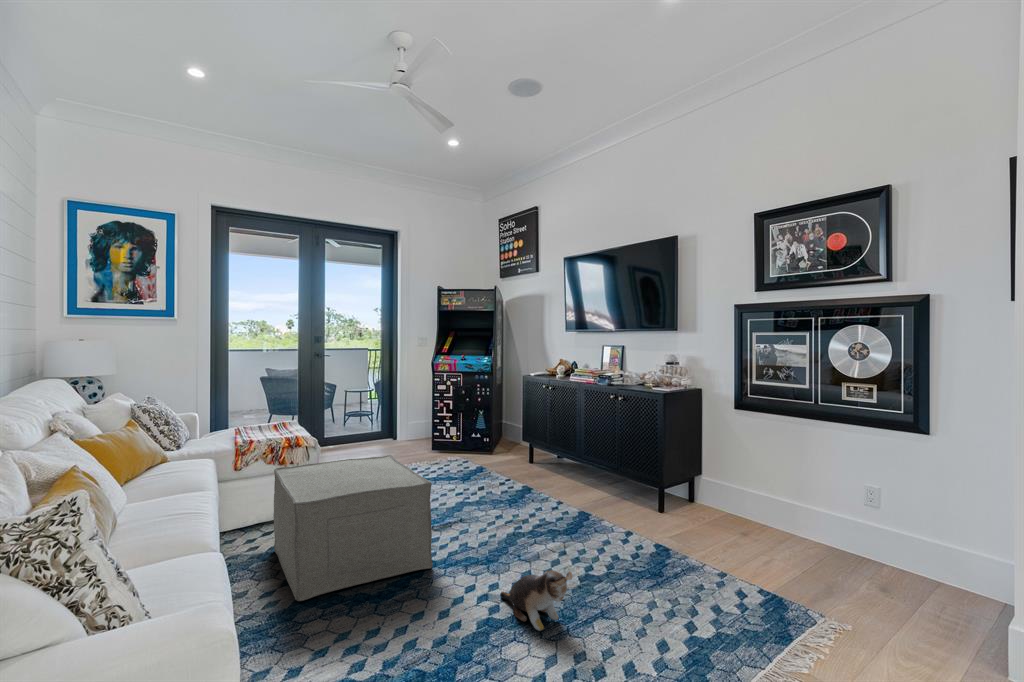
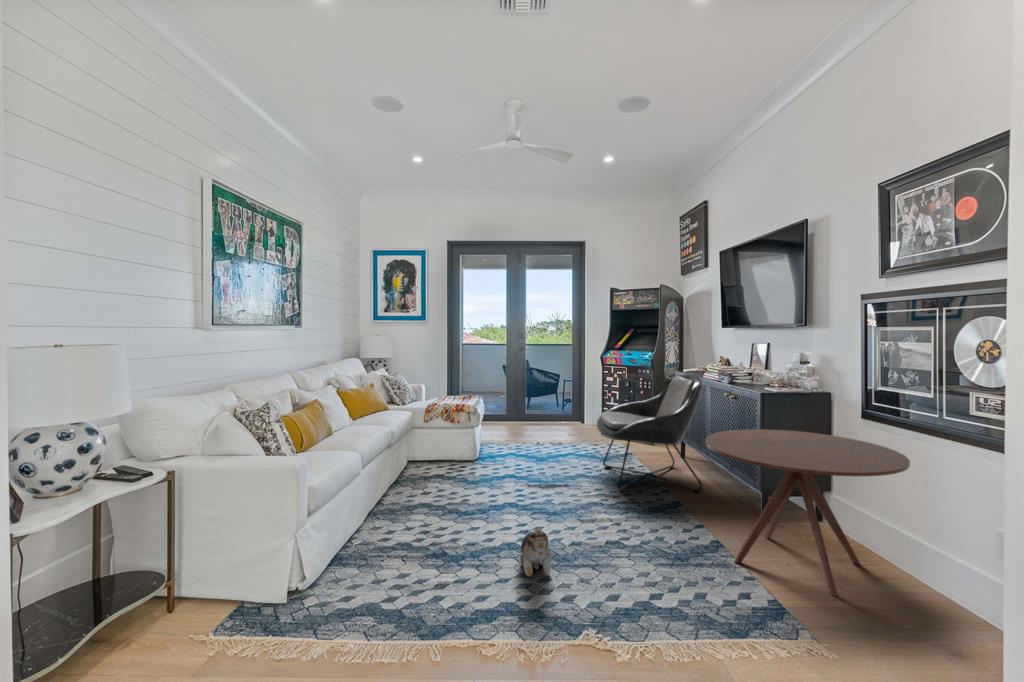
lounge chair: none [470,377,589,508] -> present [597,373,702,492]
round table: none [643,426,812,566] -> present [705,429,910,596]
ottoman: present [273,455,433,601] -> none [398,426,506,518]

